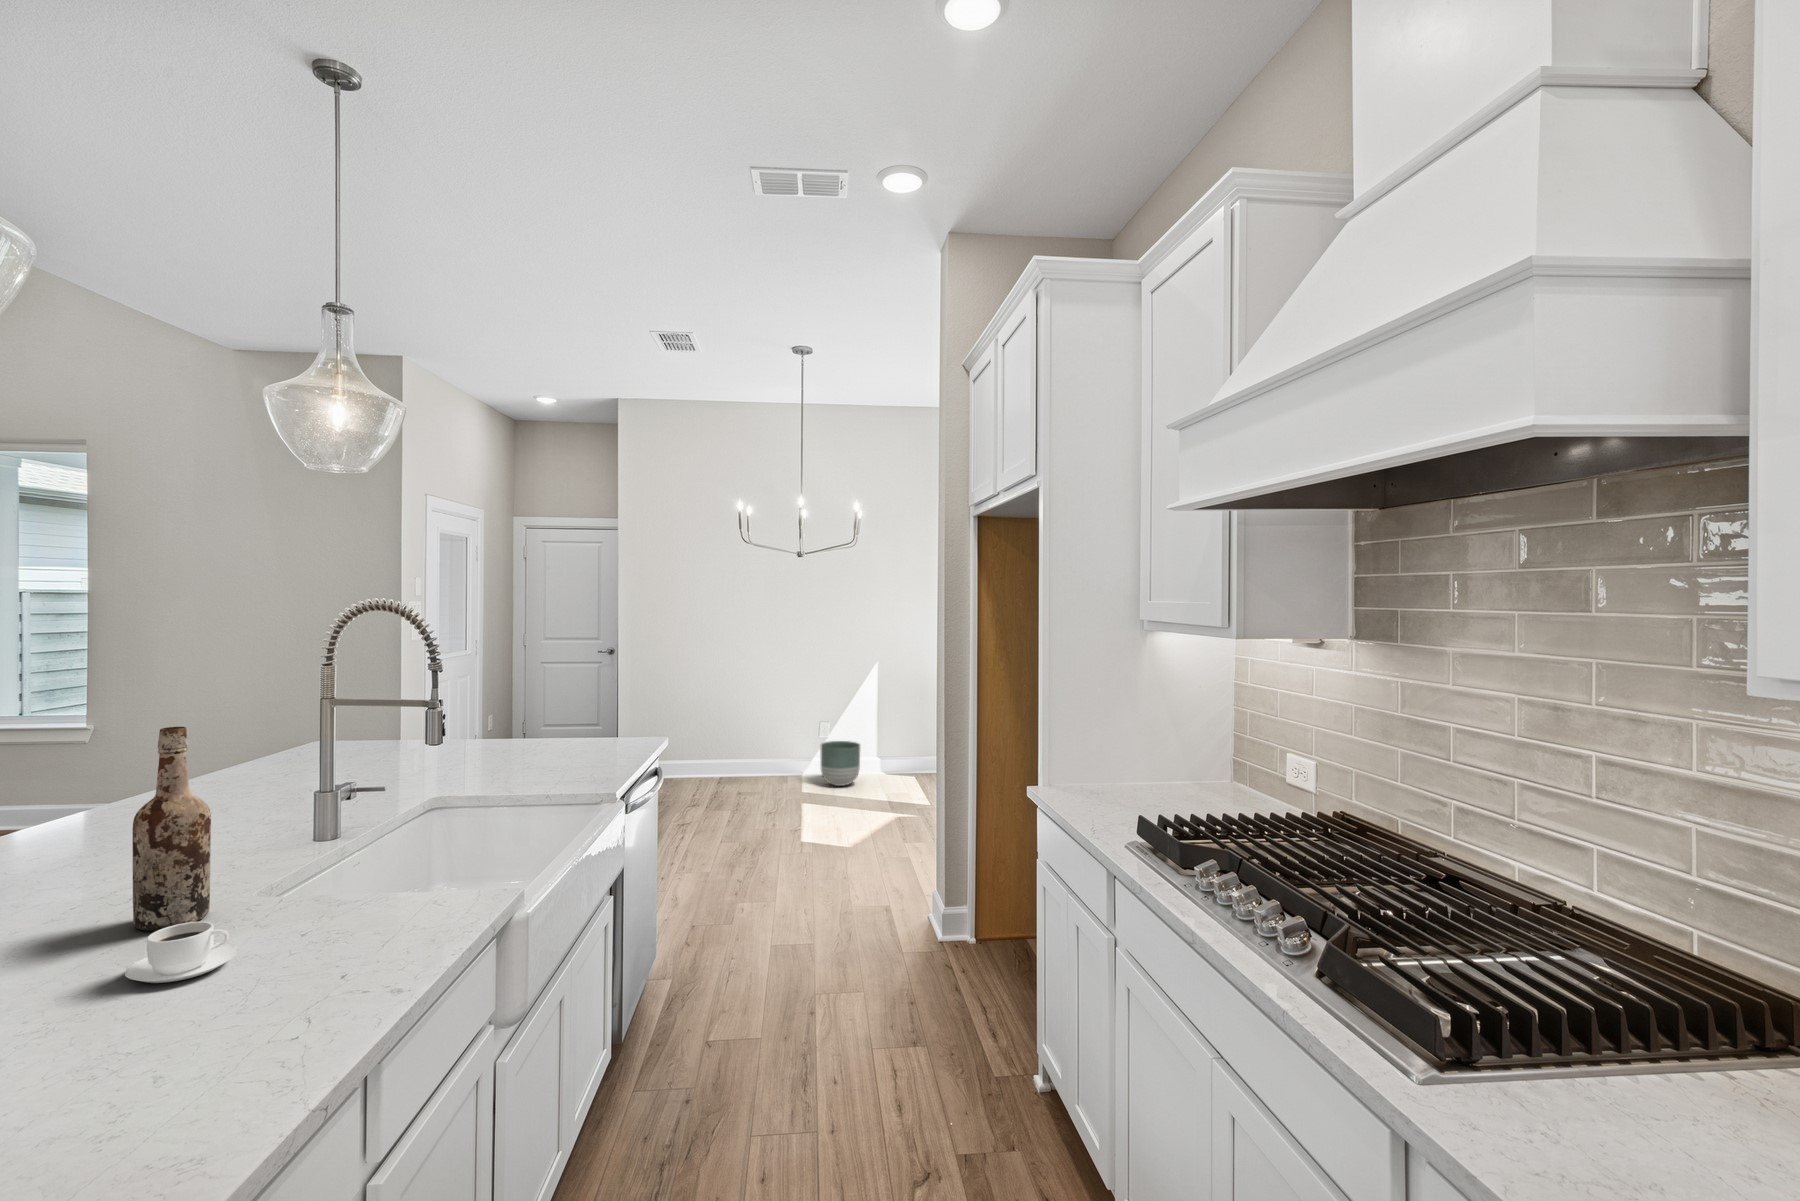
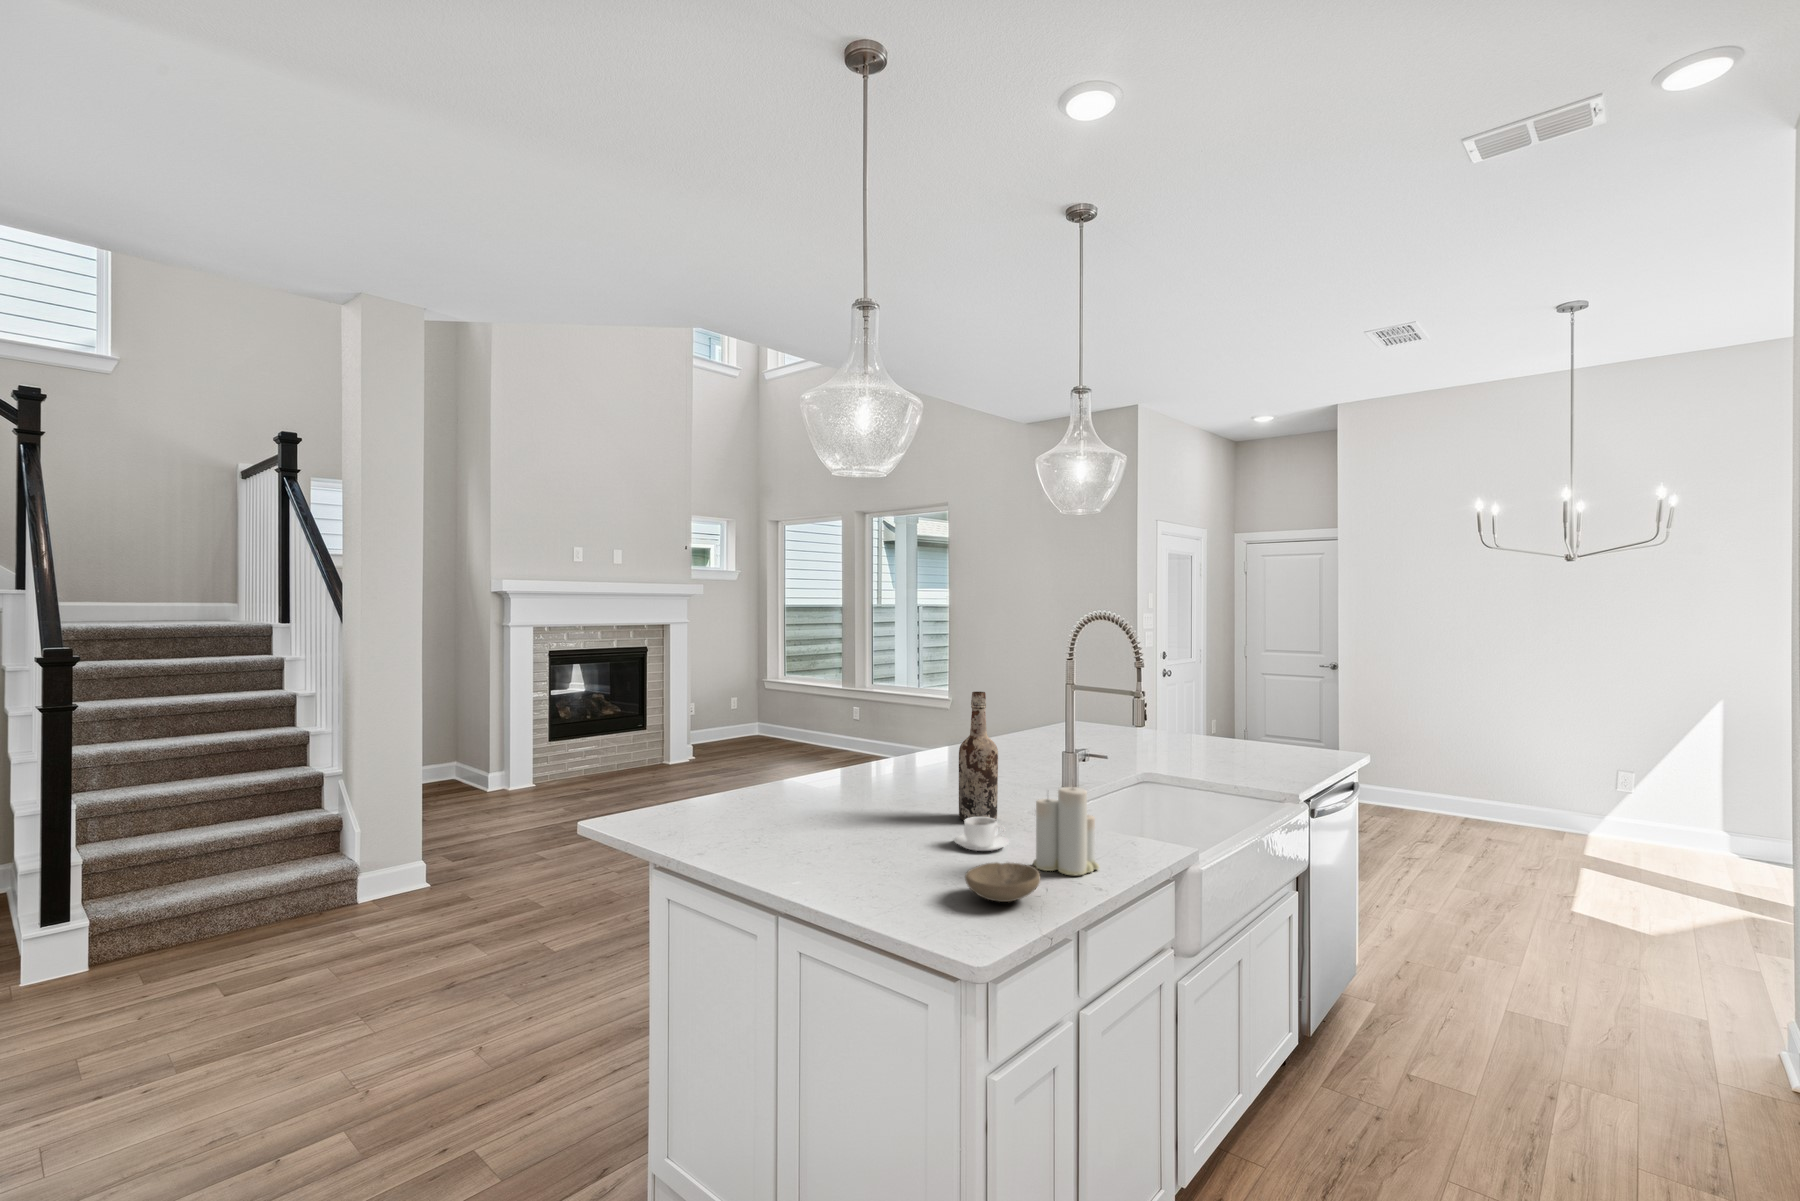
planter: present [820,741,860,786] -> none [1610,795,1676,855]
candle: none [283,844,394,985] -> present [1033,787,1099,876]
bowl: none [154,993,304,1075] -> present [965,862,1040,902]

